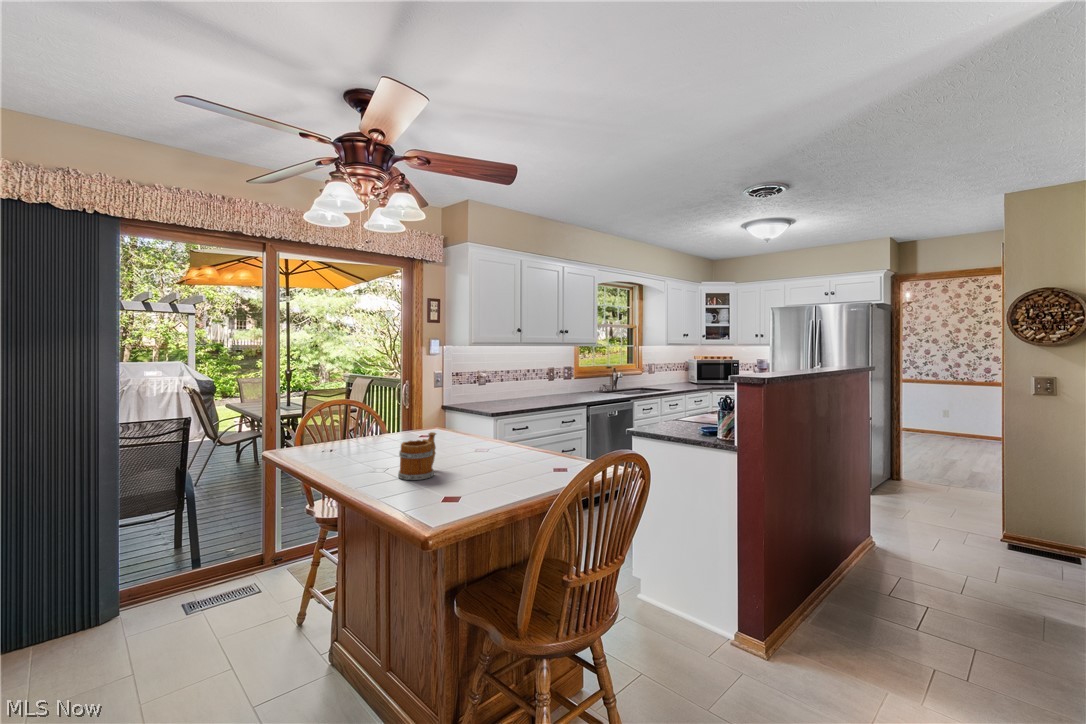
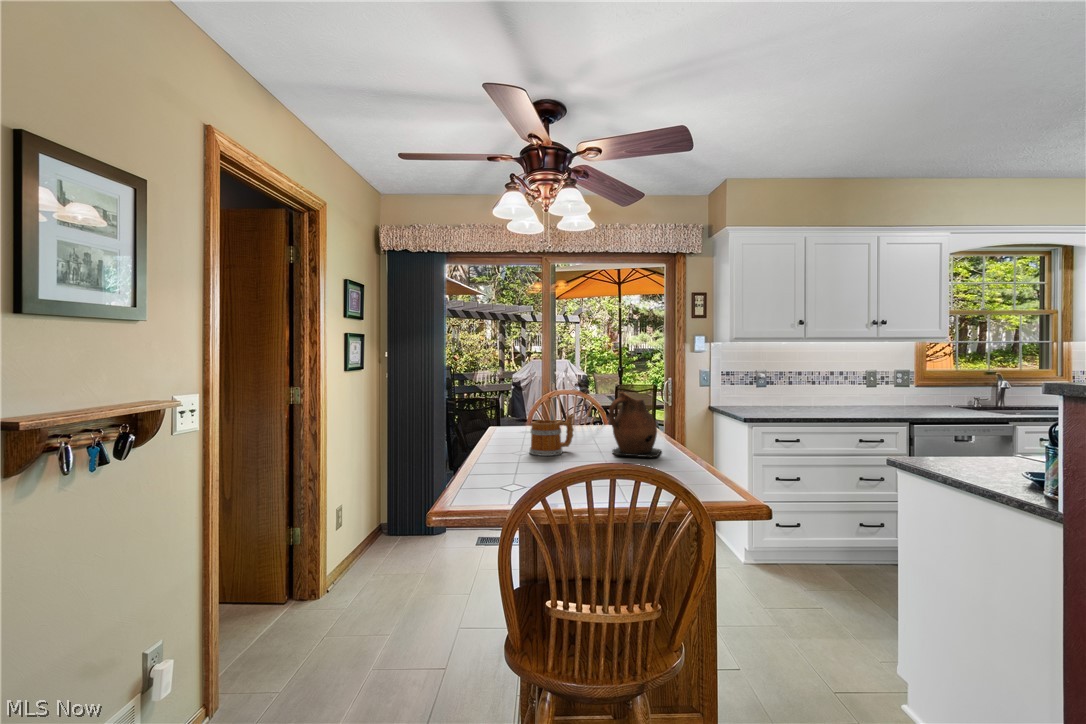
ceramic pitcher: none [469,406,521,466] -> present [609,392,661,458]

